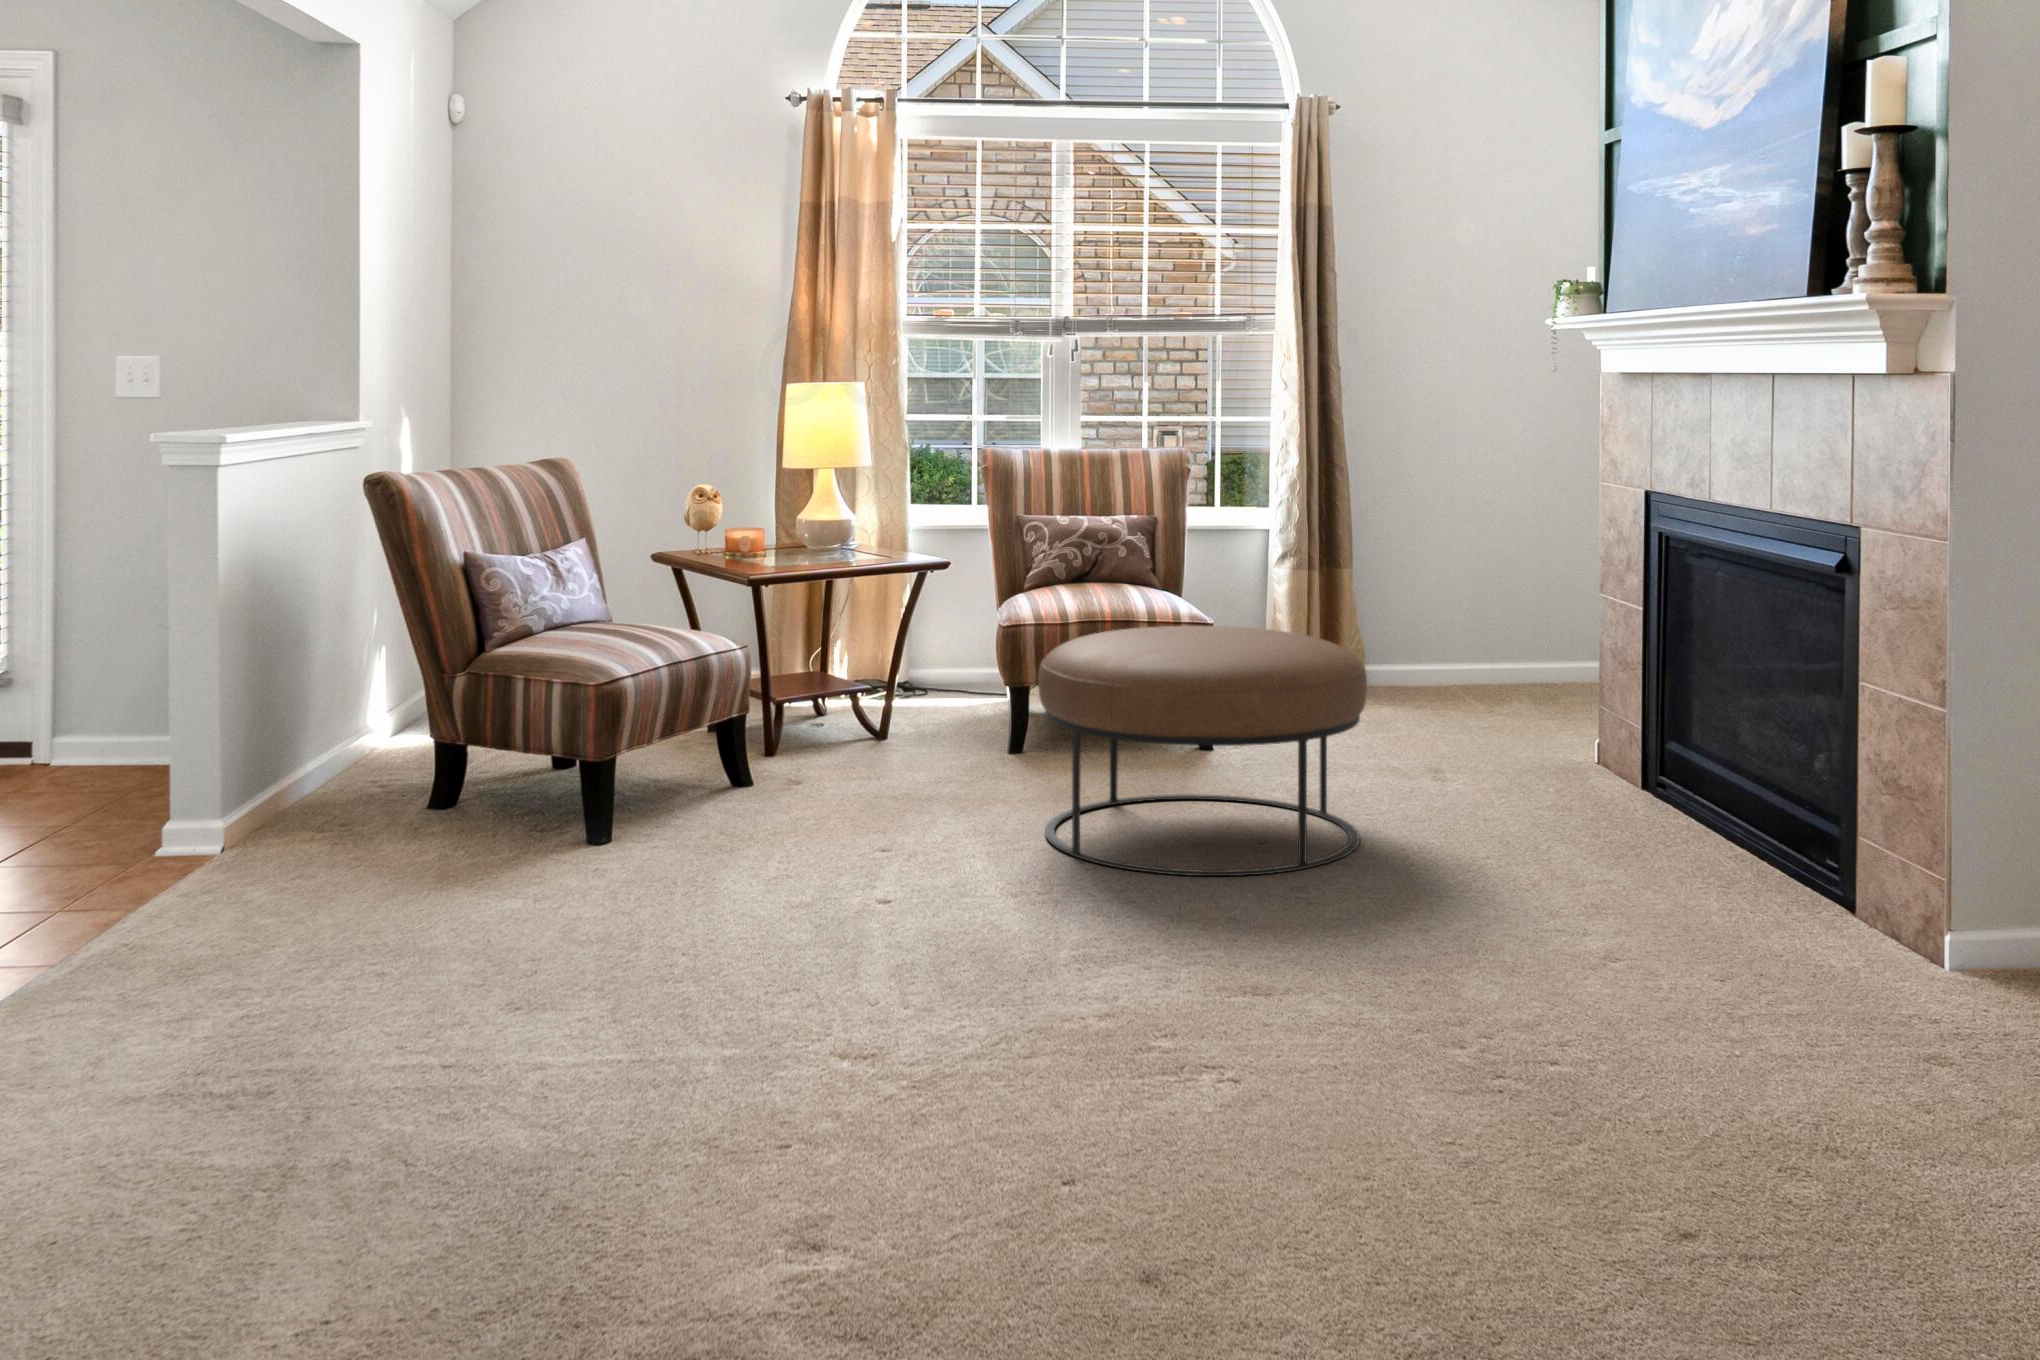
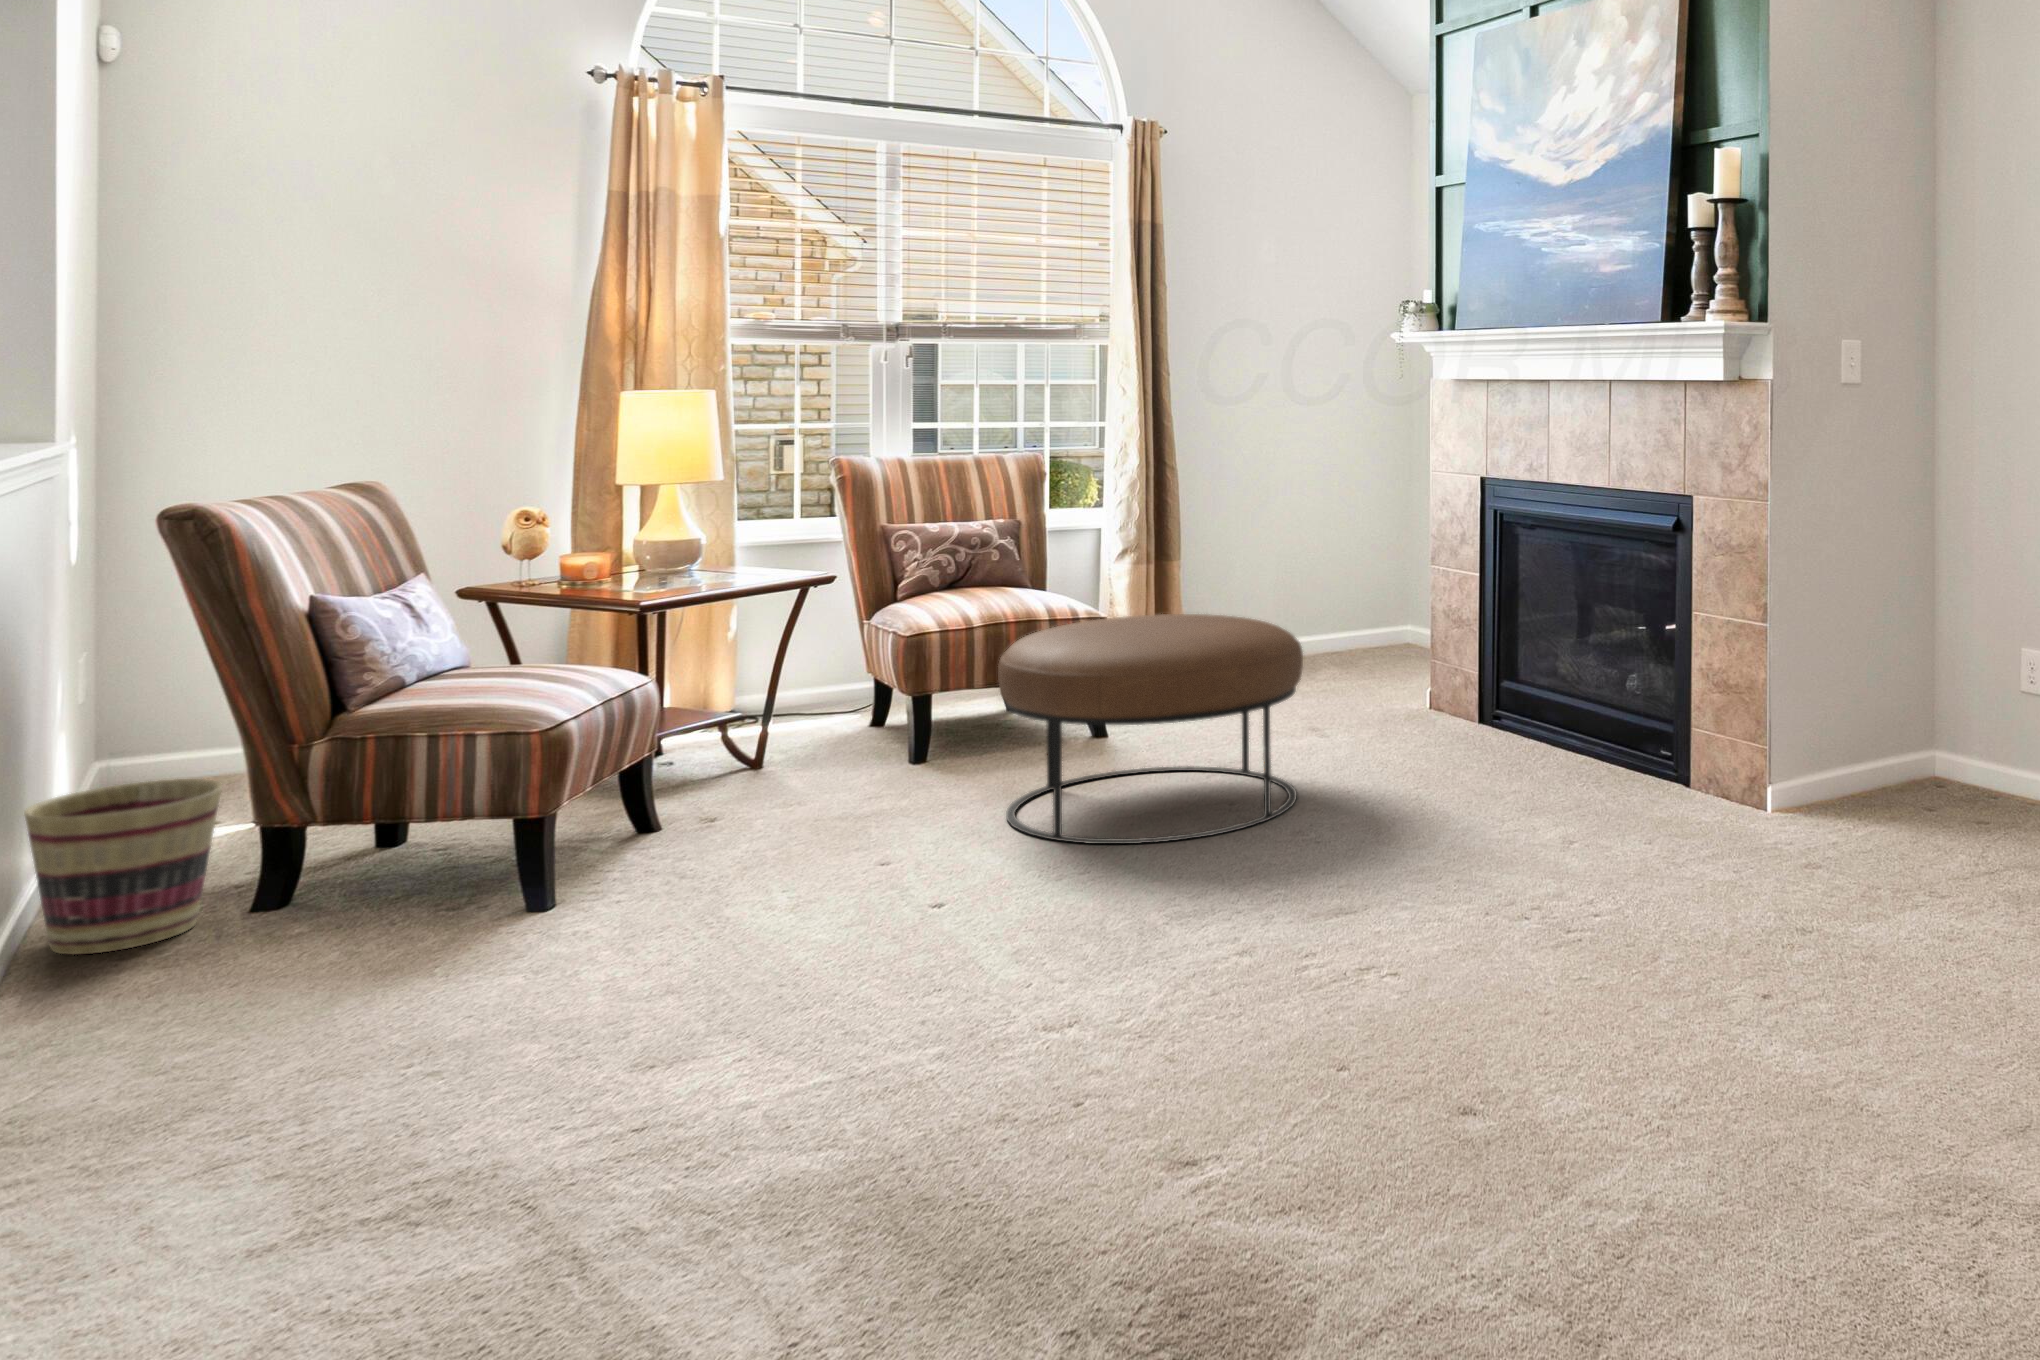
basket: none [273,695,406,832] -> present [24,779,222,954]

